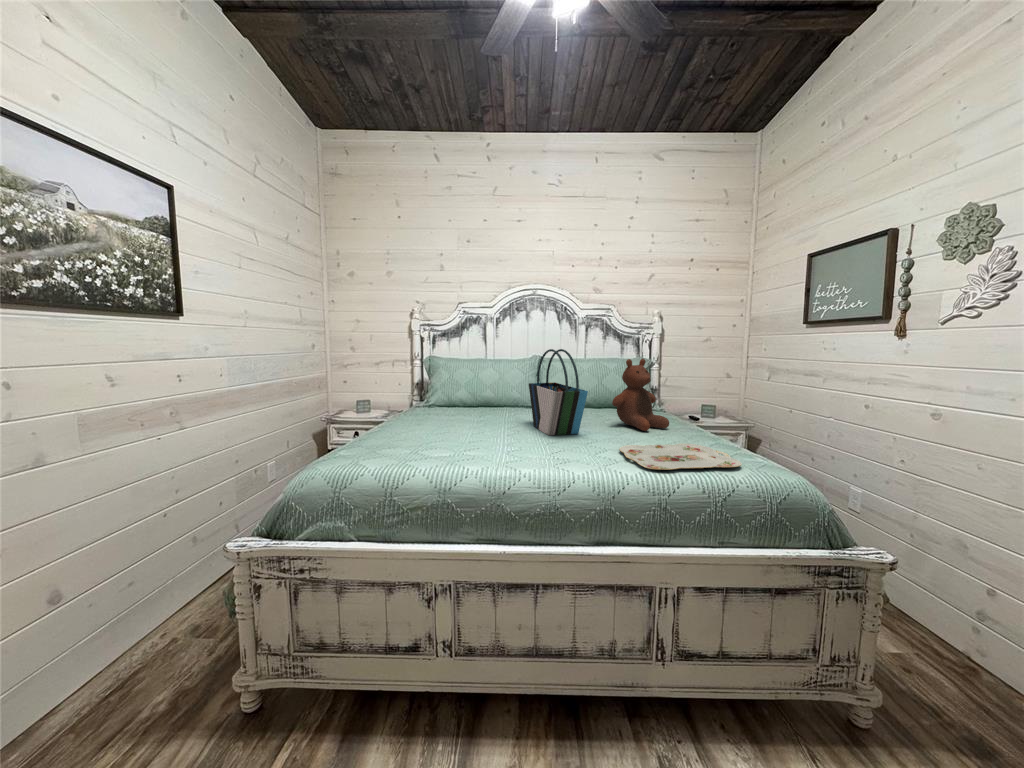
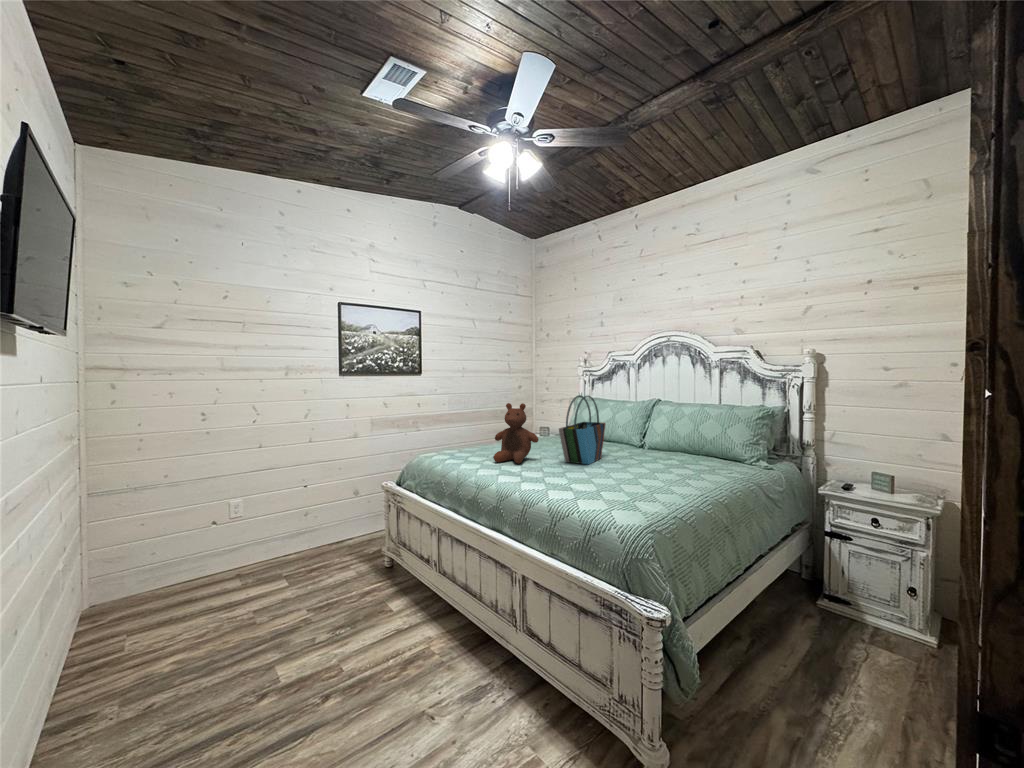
stuffed bear: present [612,359,669,431] -> present [494,403,539,463]
serving tray: present [619,443,742,470] -> none [537,474,629,498]

